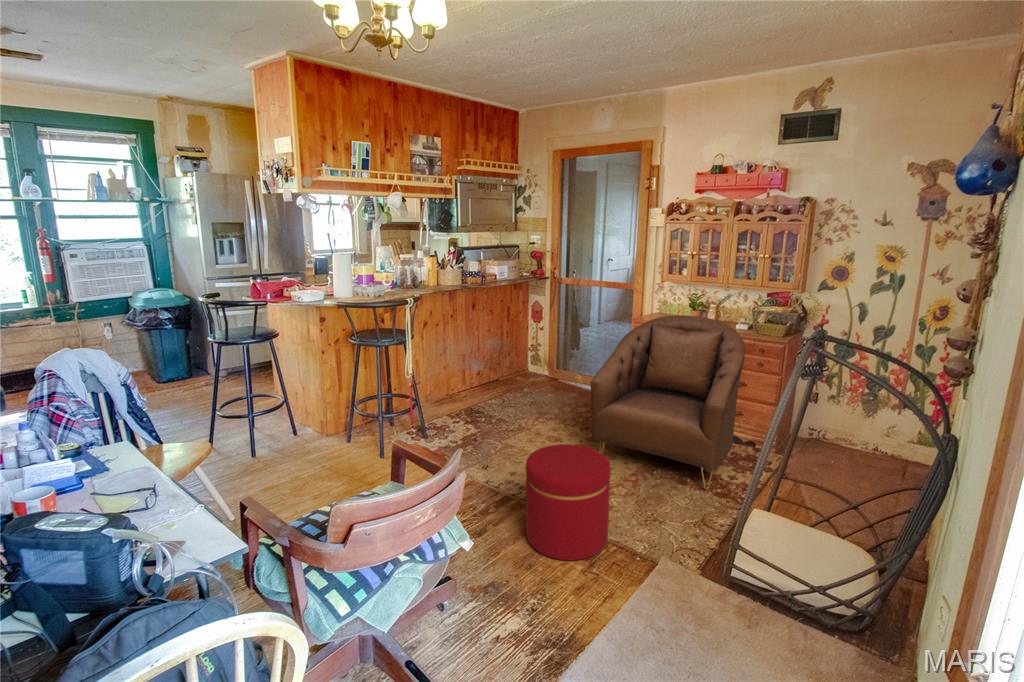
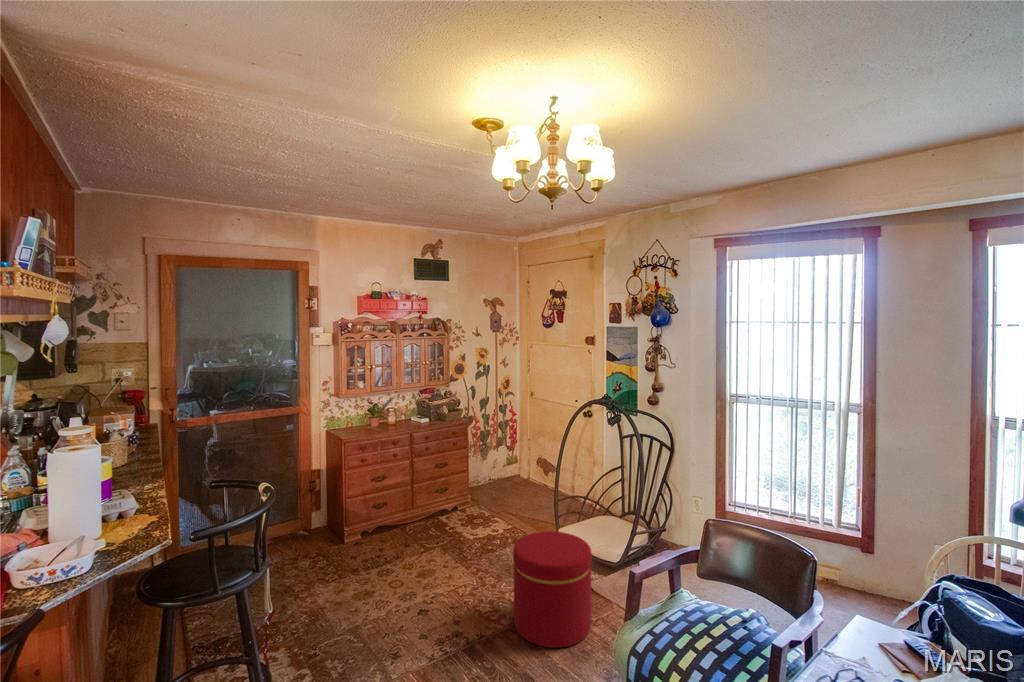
armchair: present [591,315,745,489] -> none [381,416,518,578]

